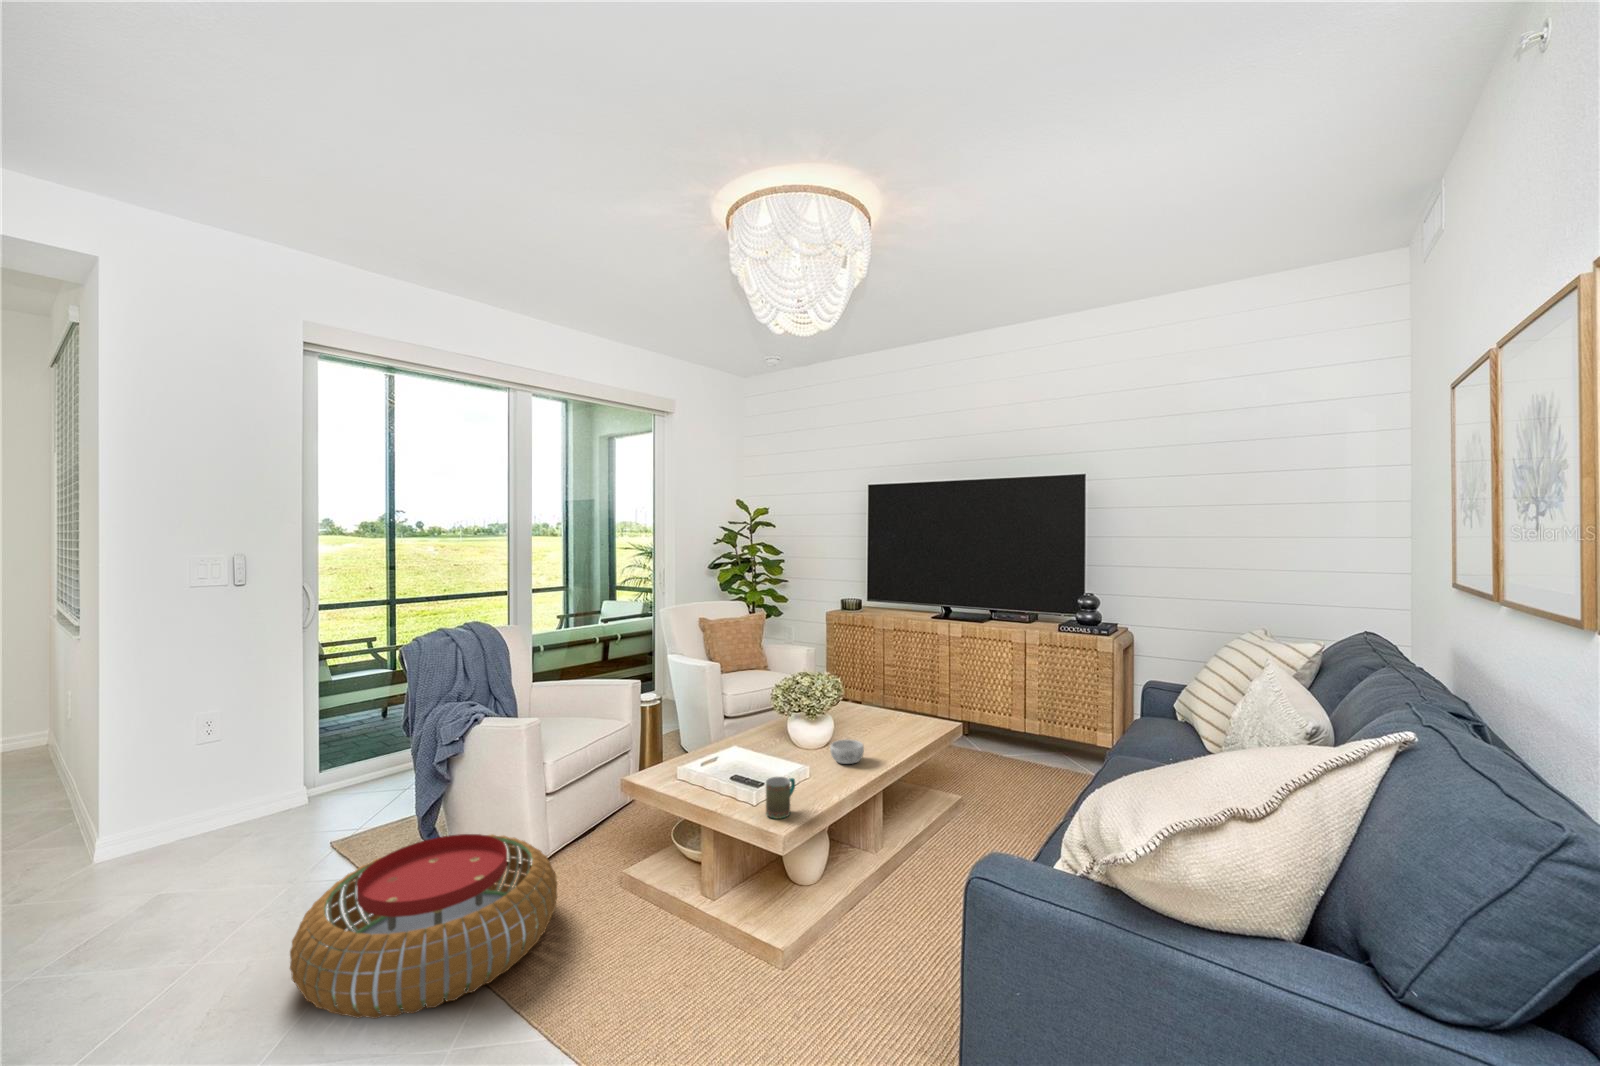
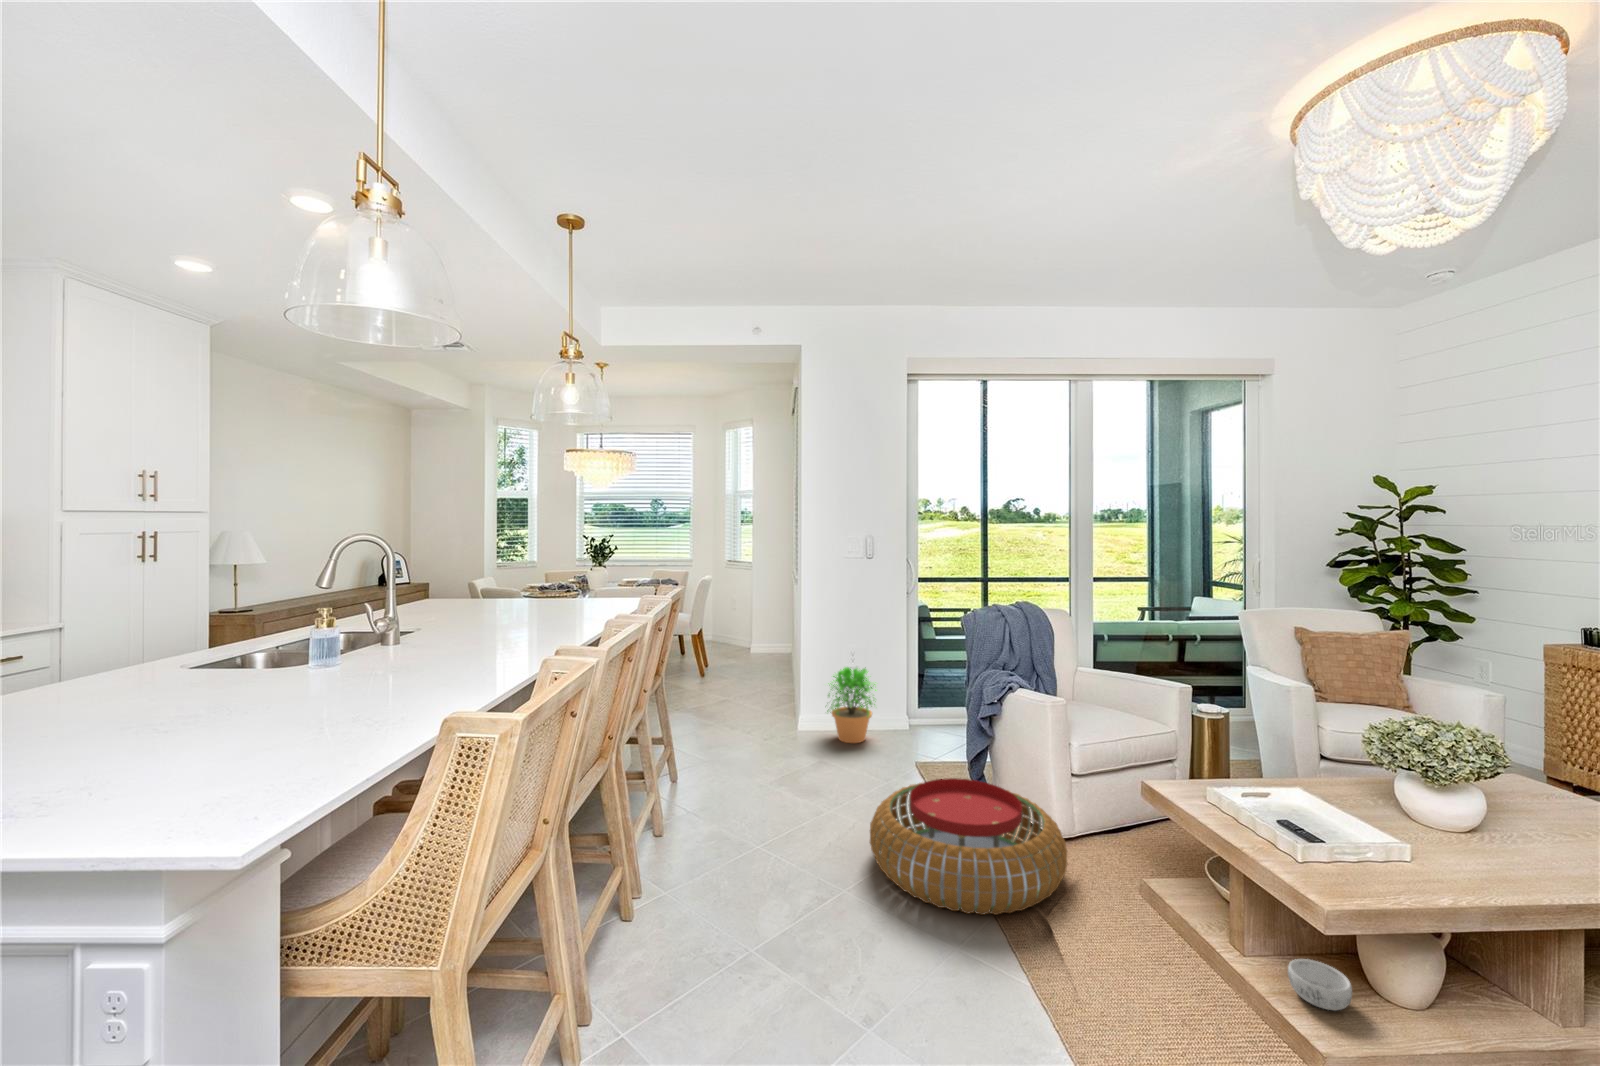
potted plant: none [149,734,264,853] -> present [827,667,877,743]
decorative bowl: present [830,739,864,764] -> present [1288,959,1352,1010]
mug: present [766,777,795,819] -> none [1307,833,1361,890]

